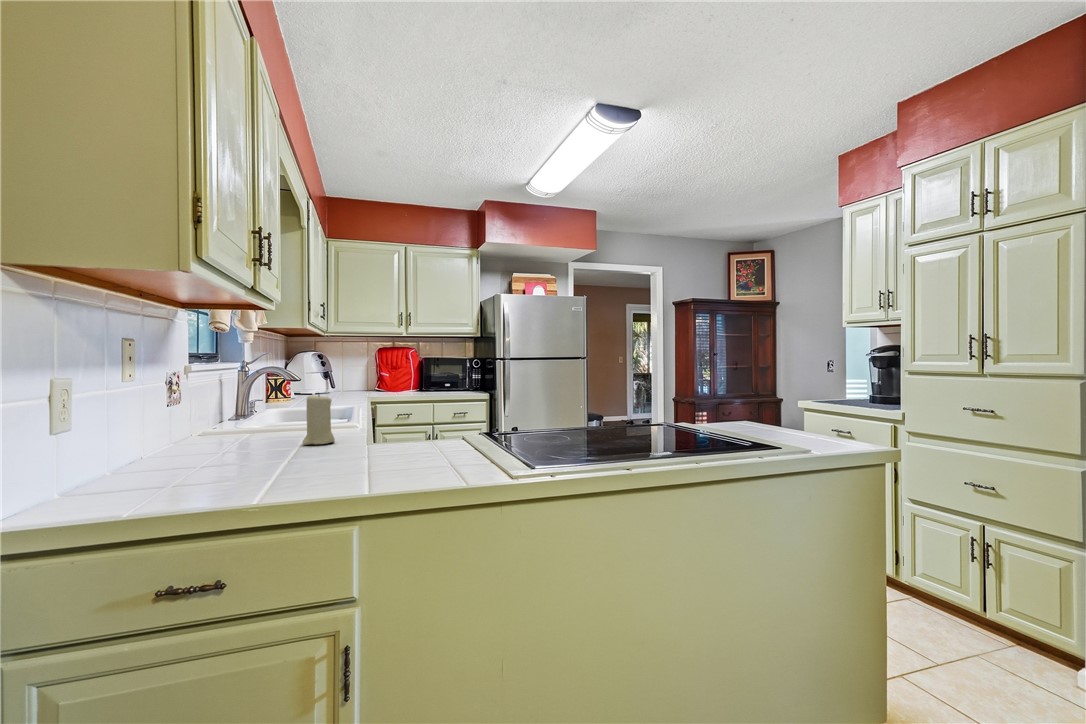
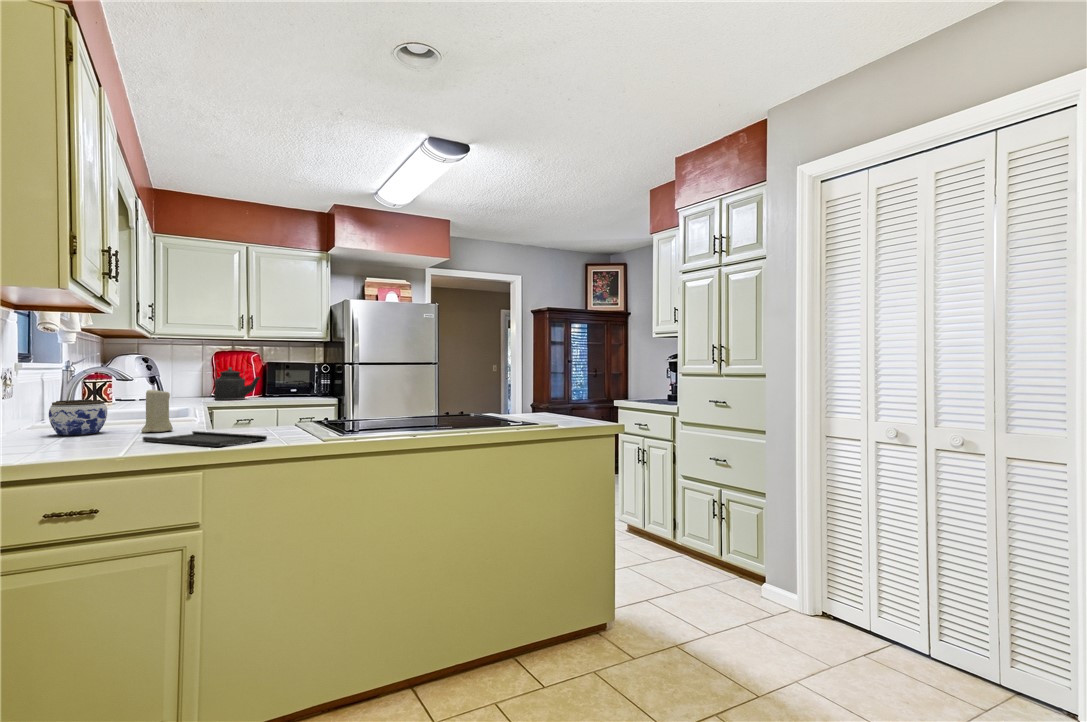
kettle: none [378,357,420,396] -> present [214,368,261,400]
jar: none [209,405,269,447] -> present [49,399,107,435]
tray: none [299,447,440,480] -> present [143,431,267,447]

